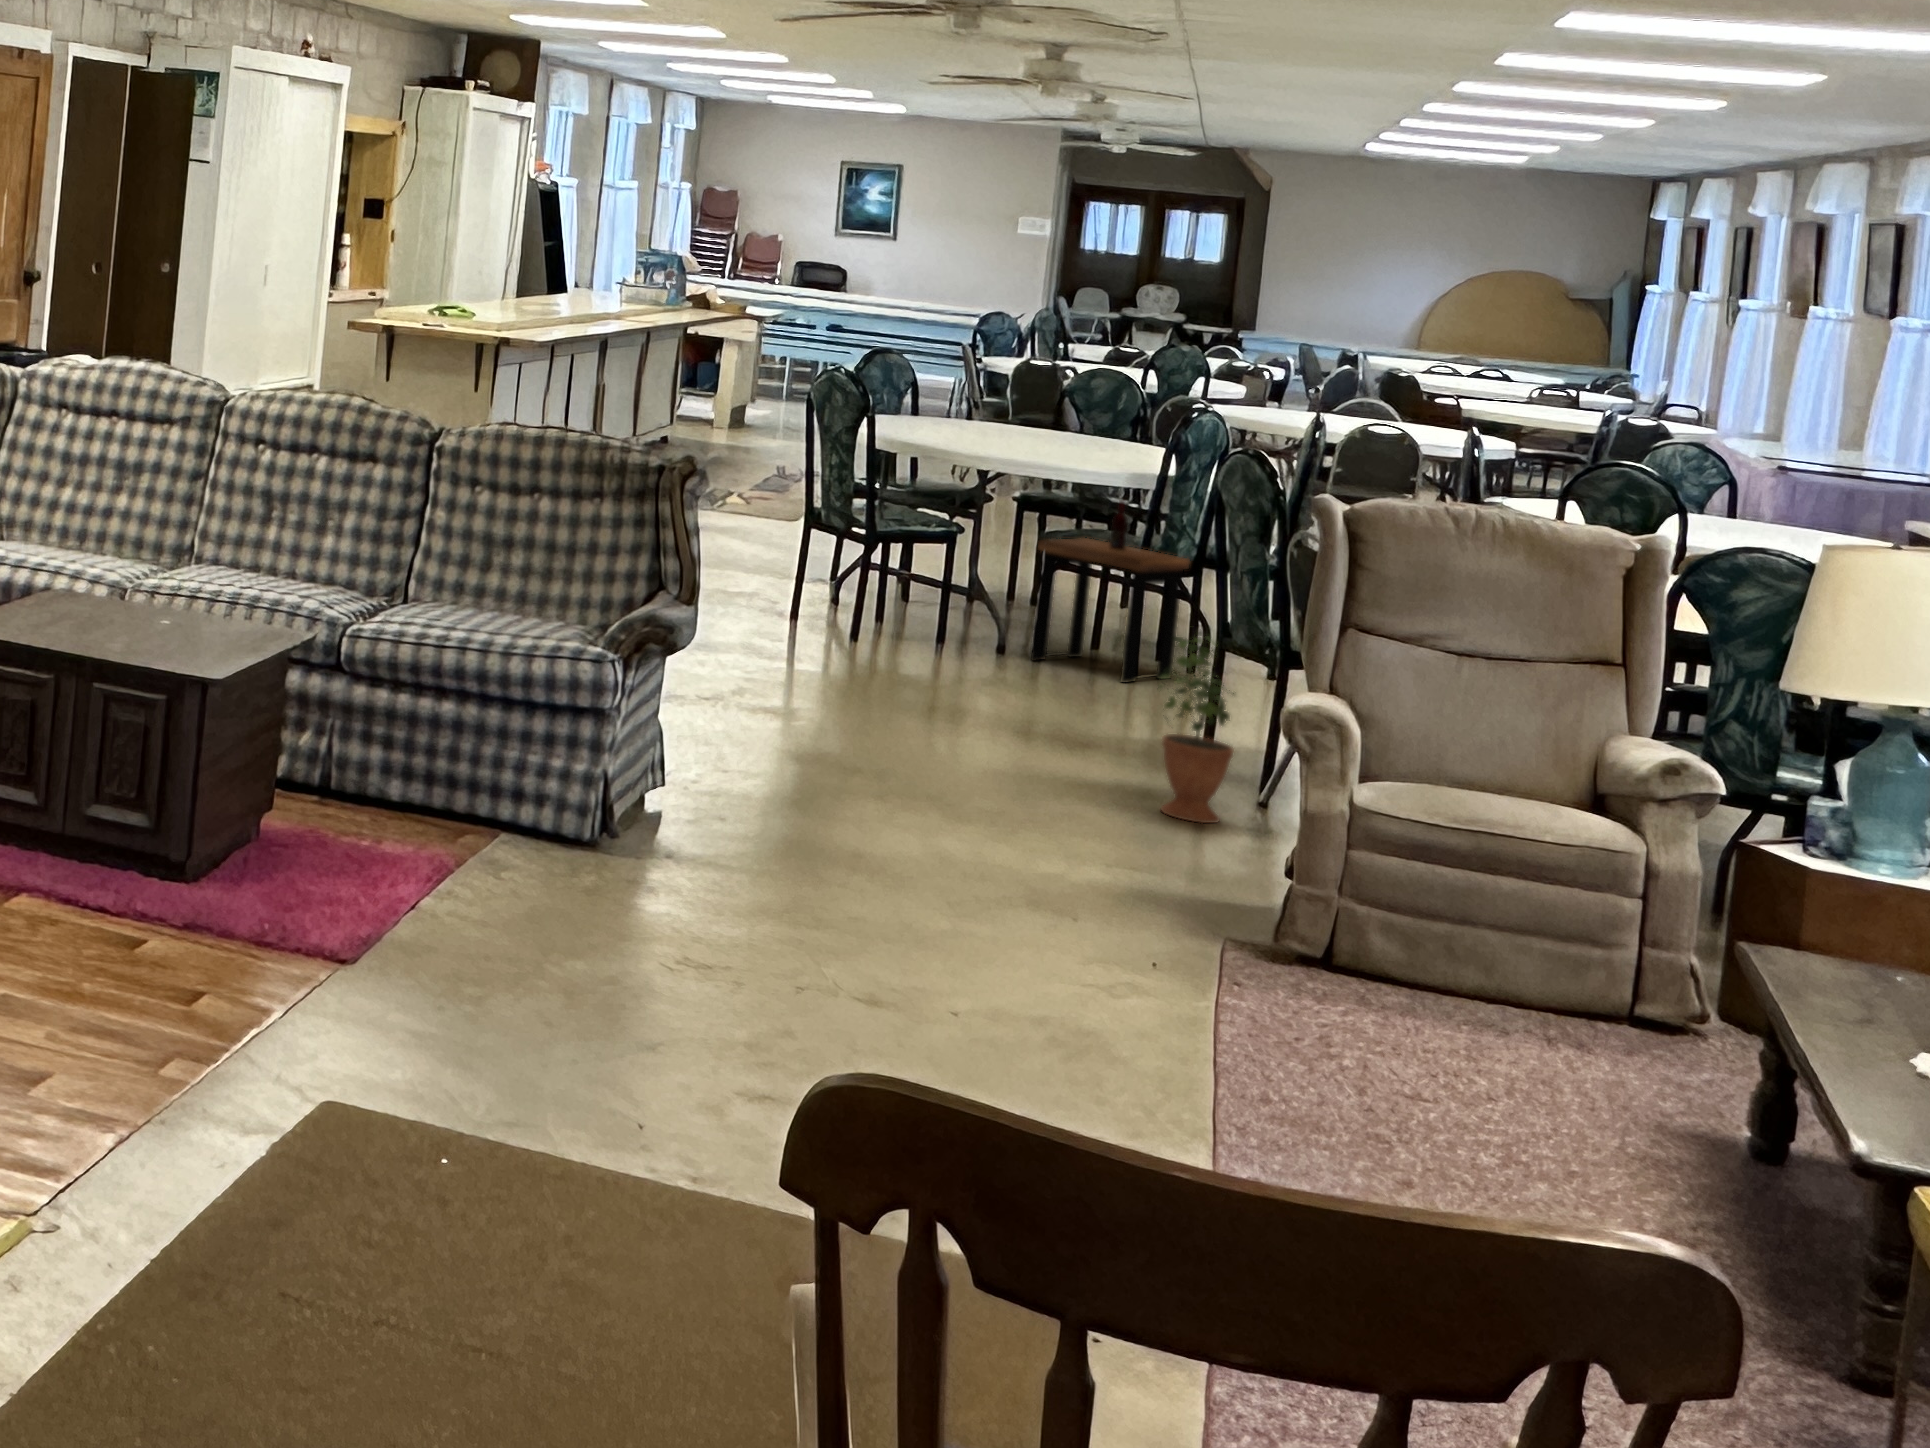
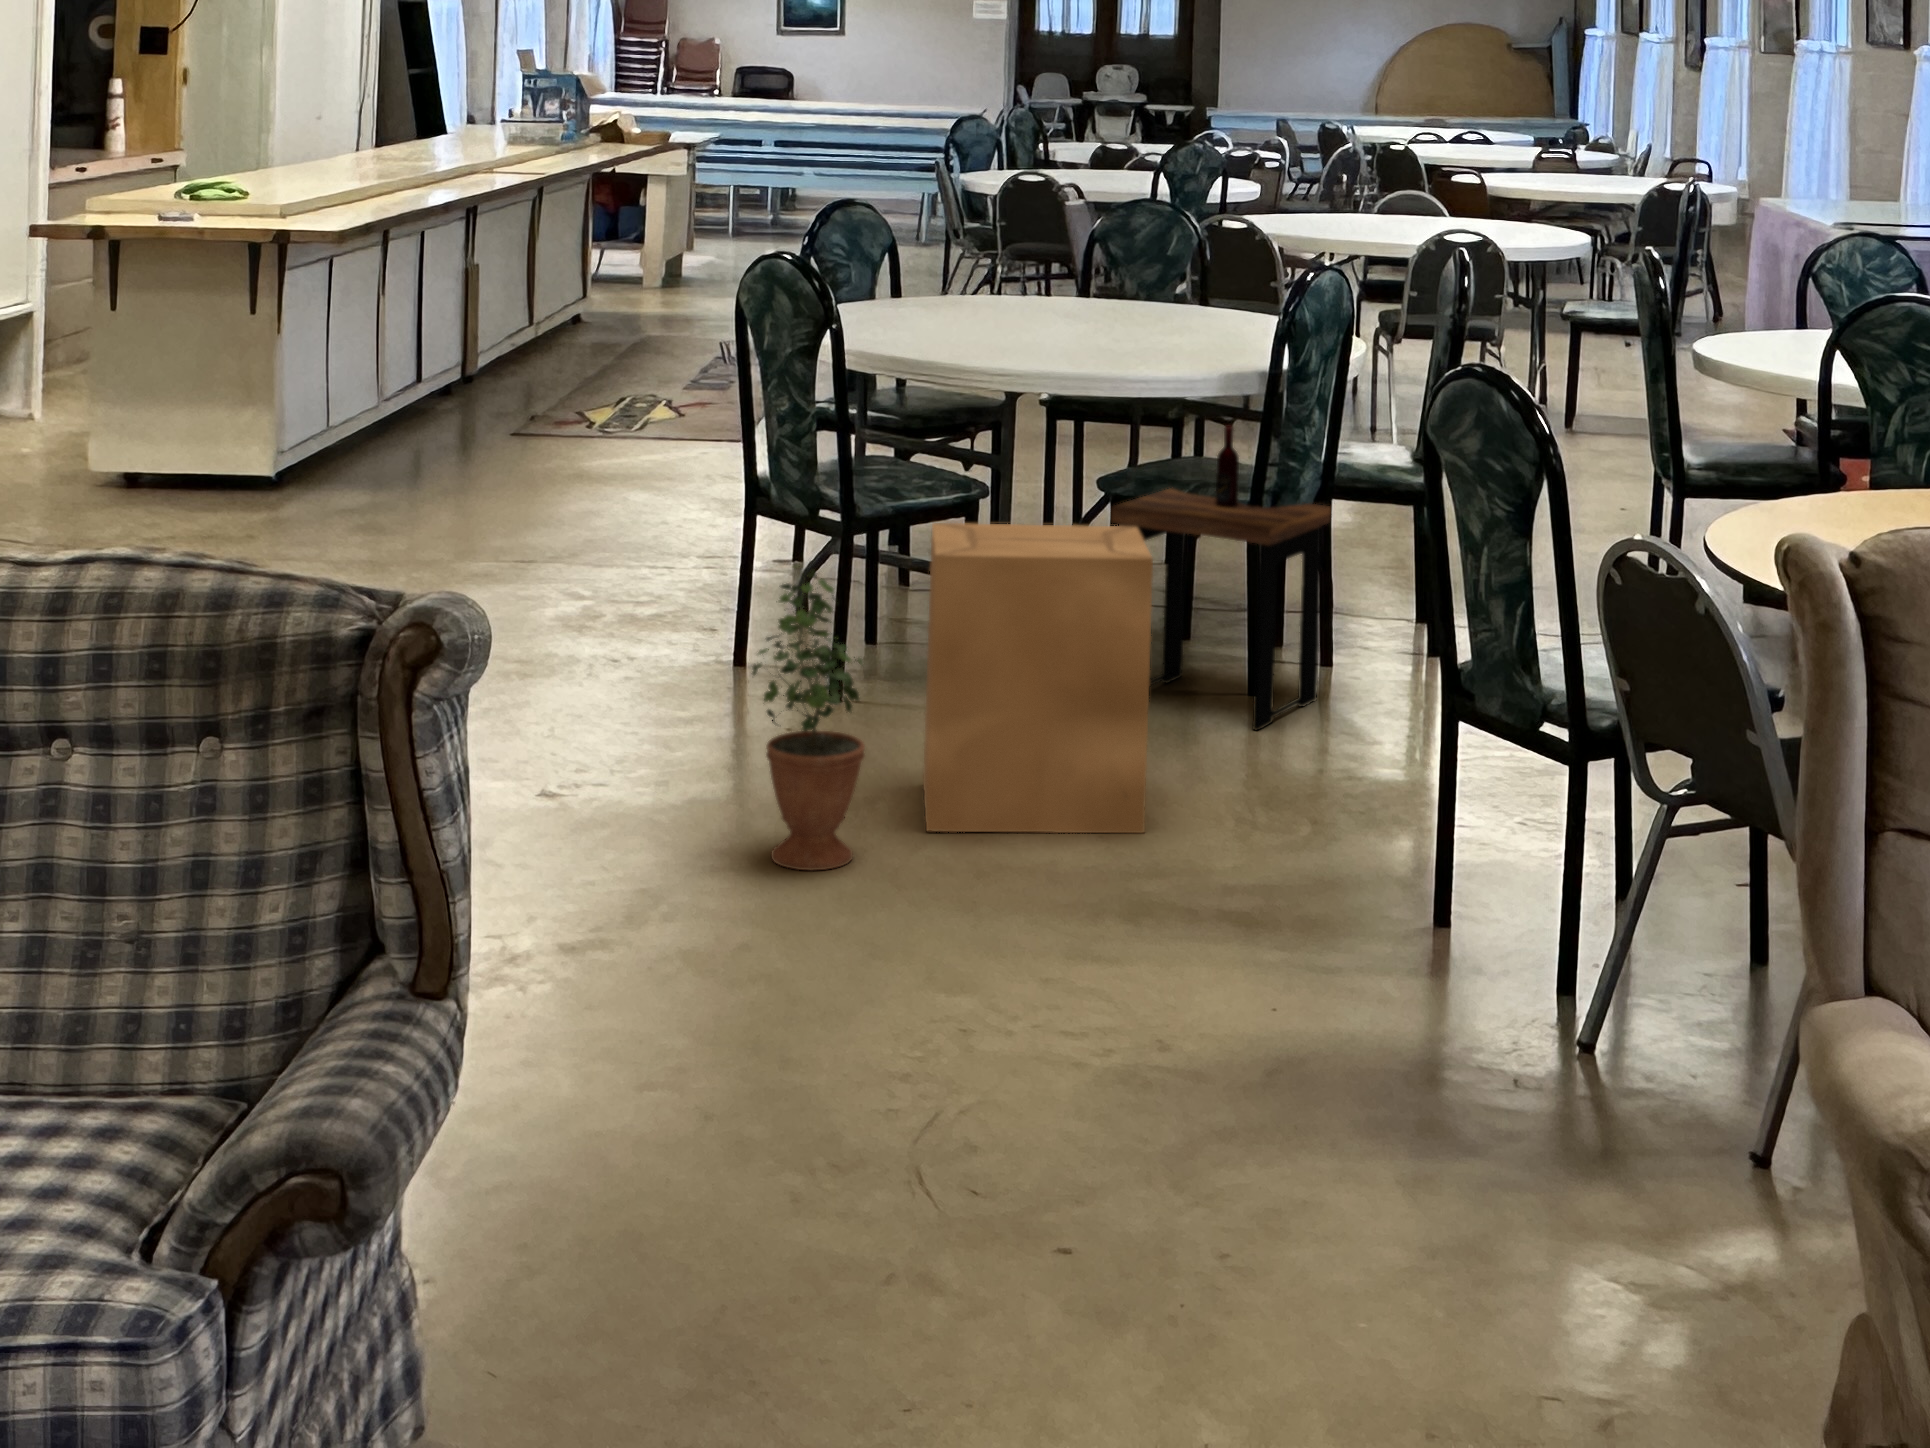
cardboard box: none [902,523,1050,705] -> present [923,523,1153,833]
potted plant: present [1158,631,1234,823] -> present [752,566,865,870]

